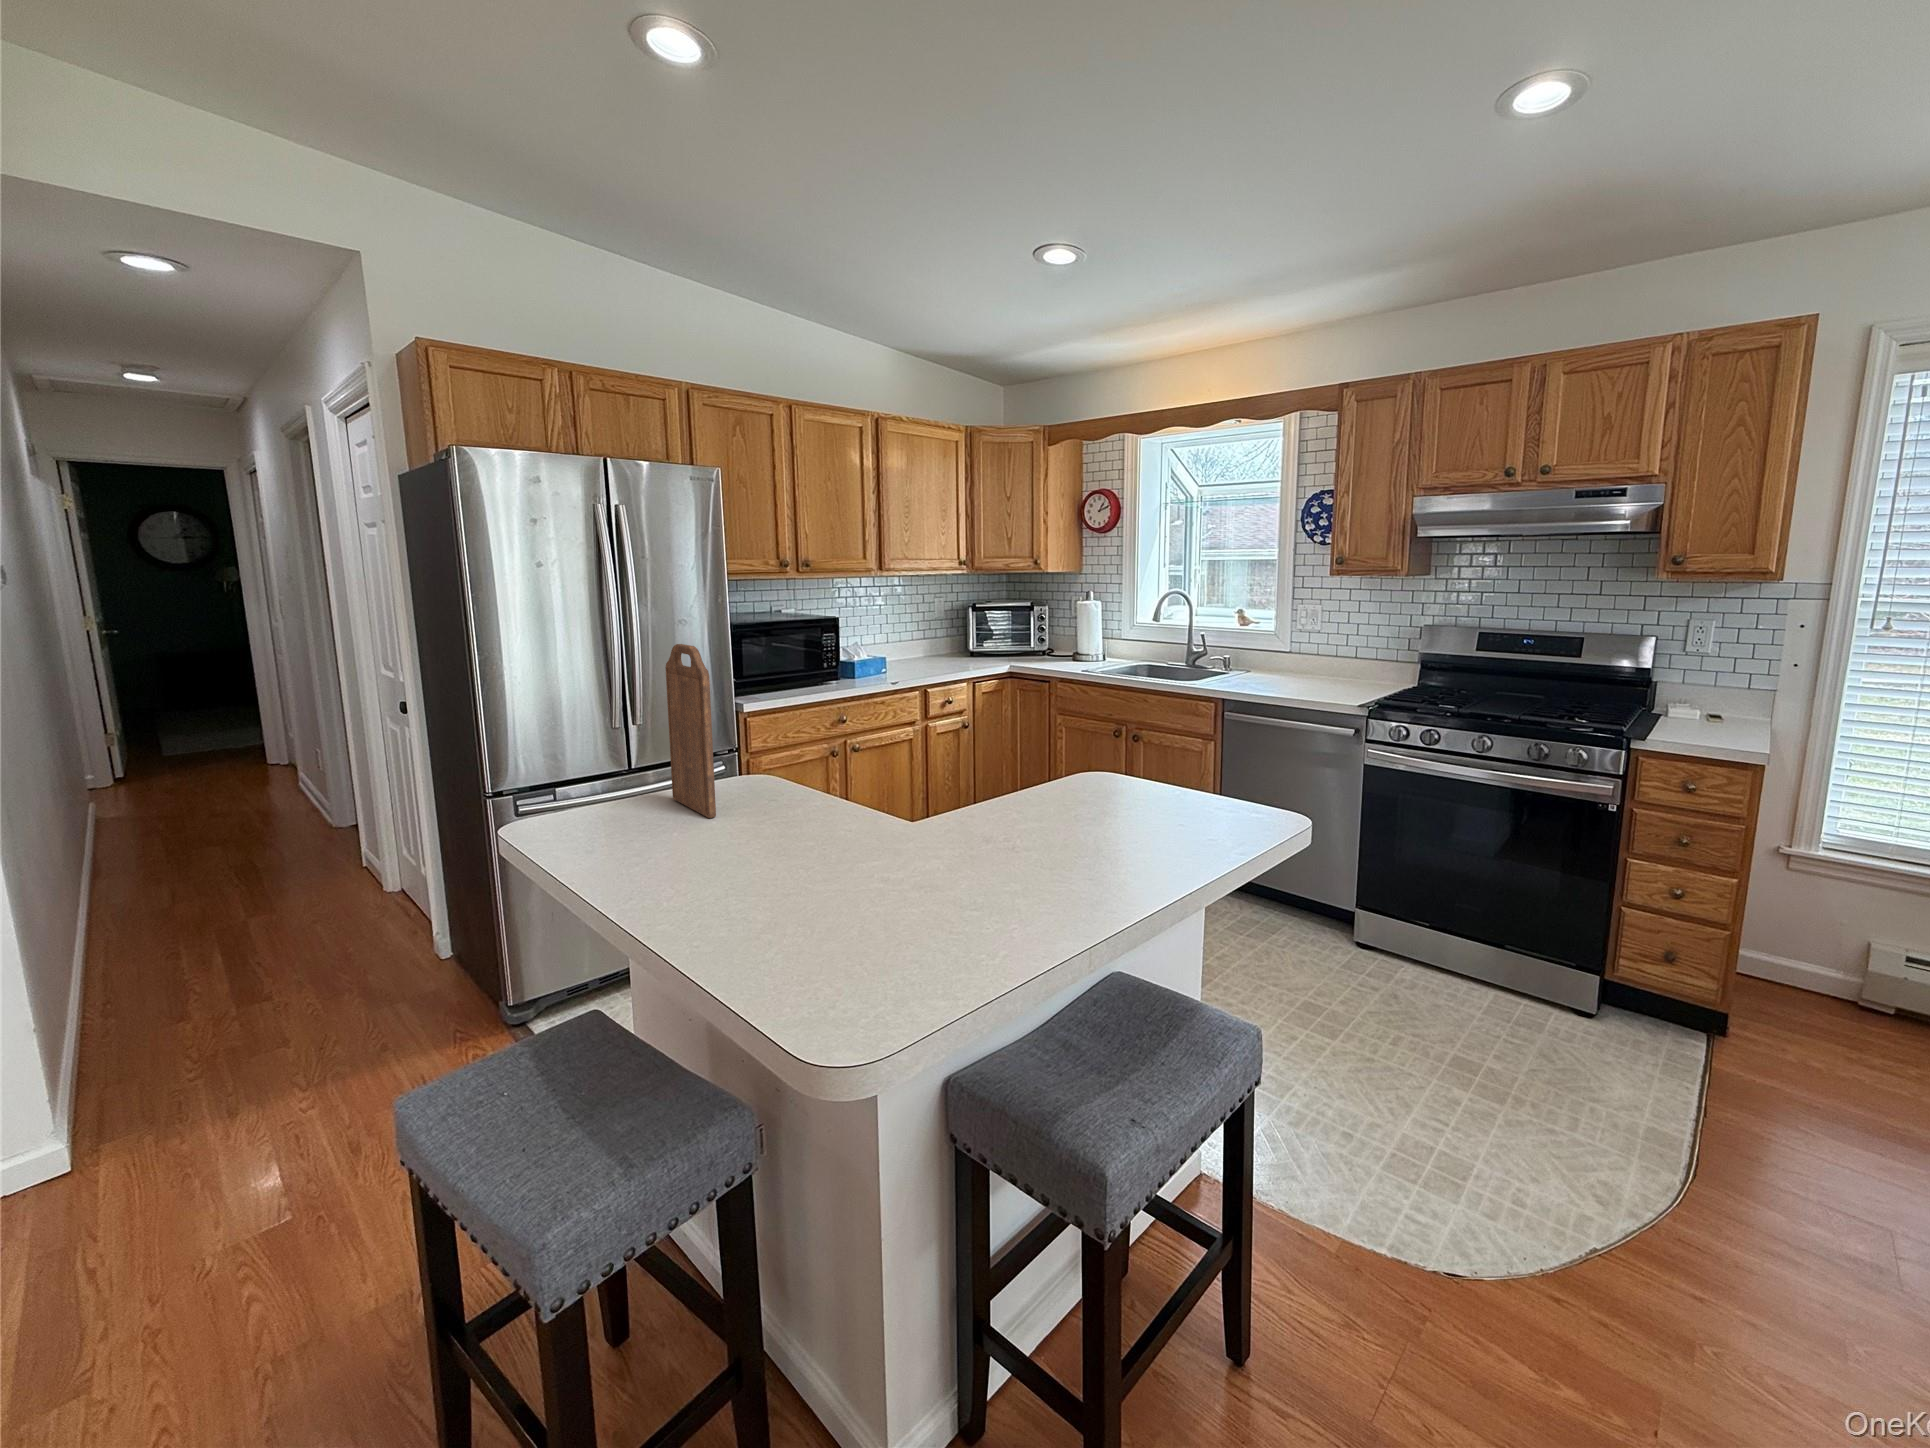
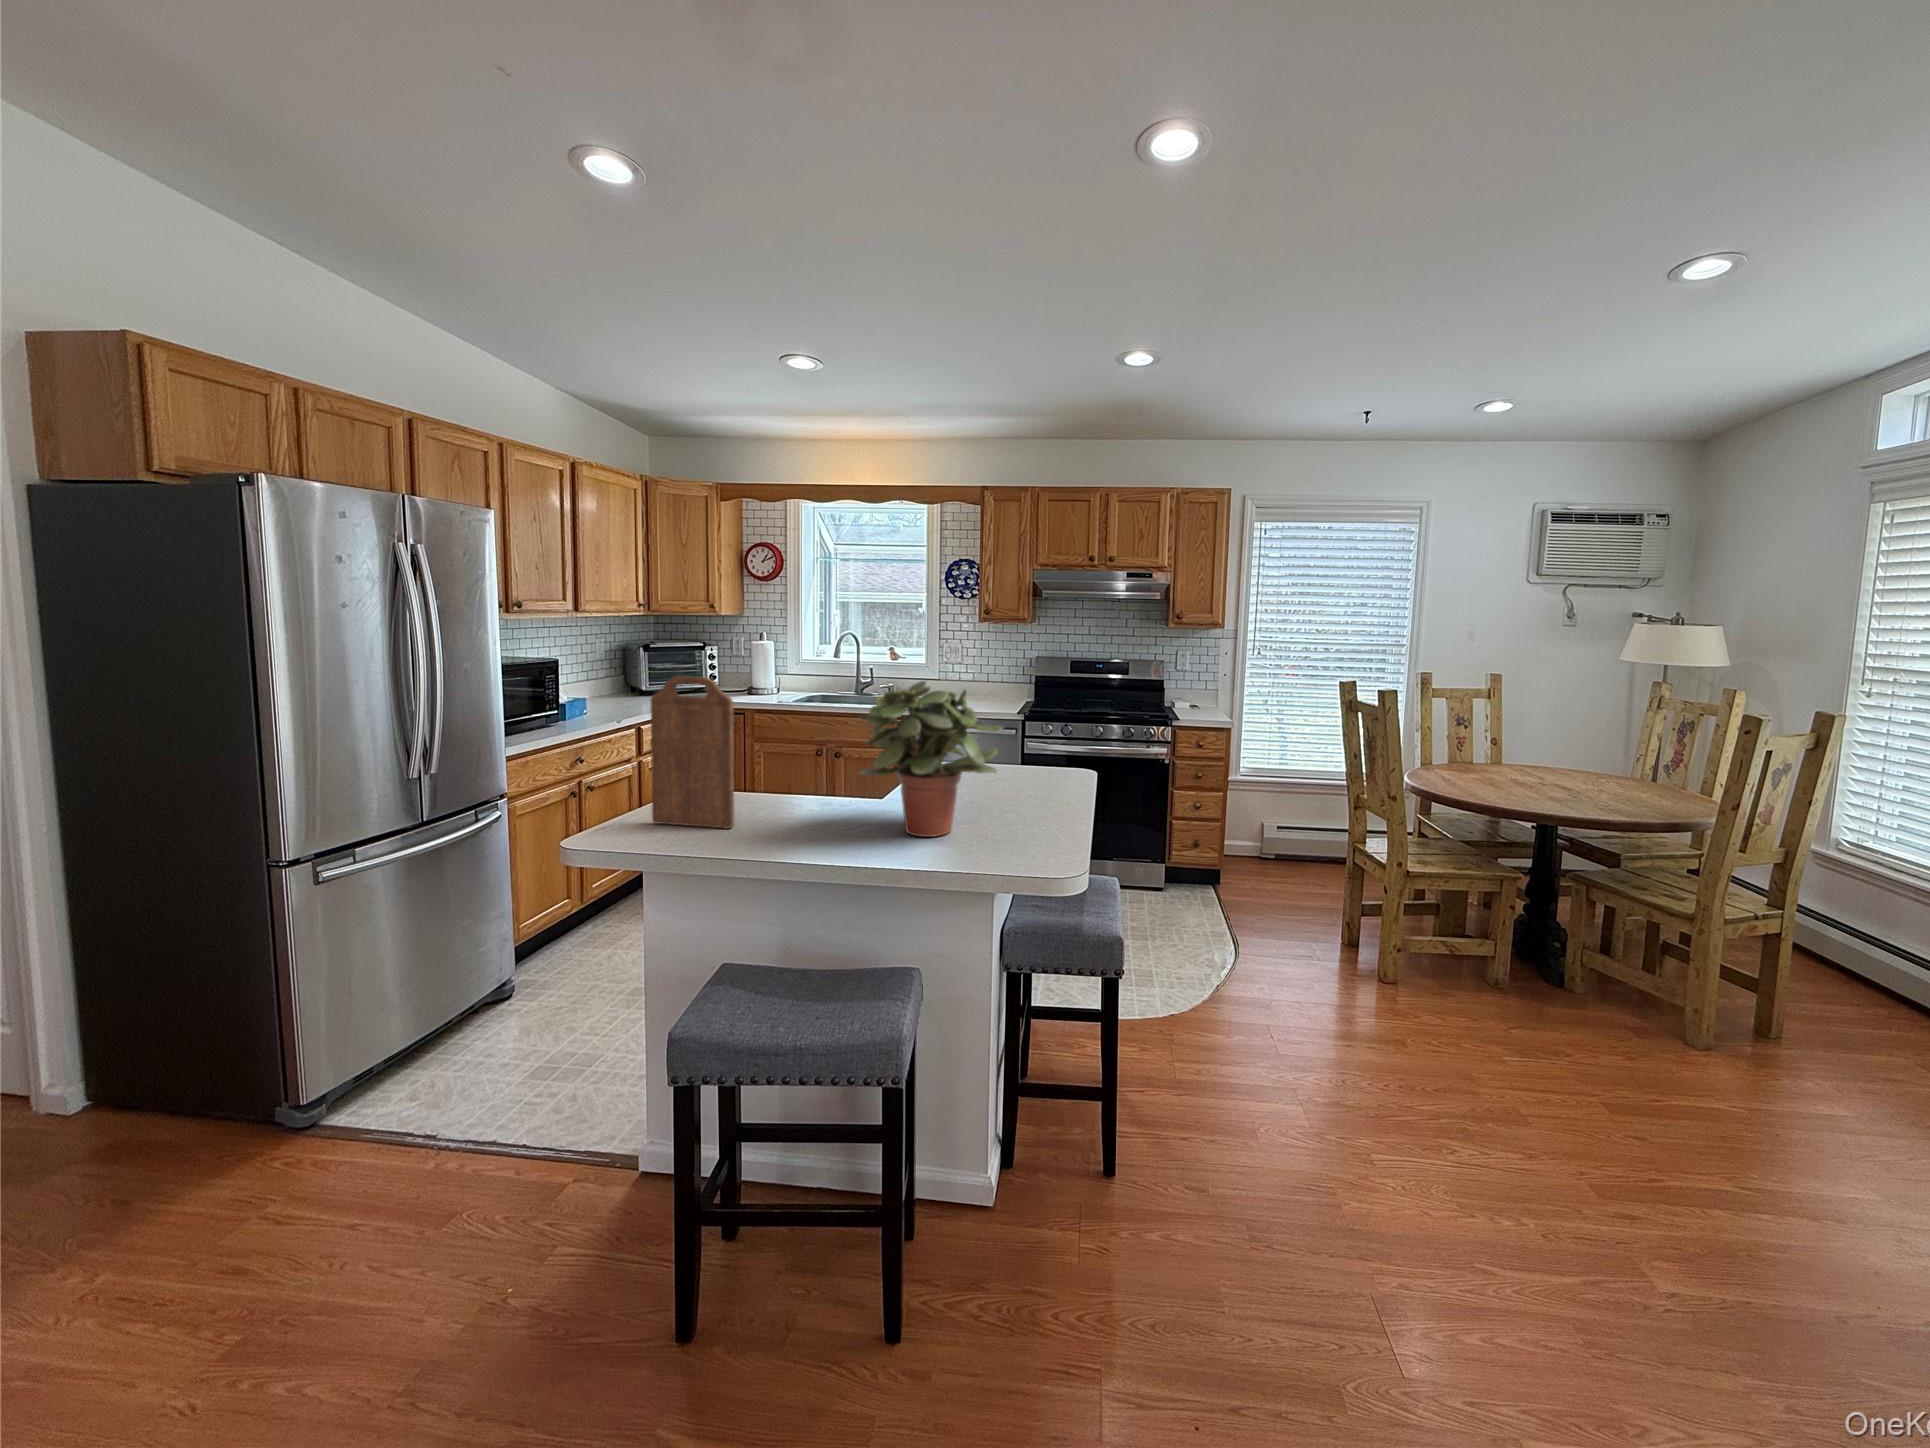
potted plant: none [751,662,963,875] -> present [859,681,1004,837]

